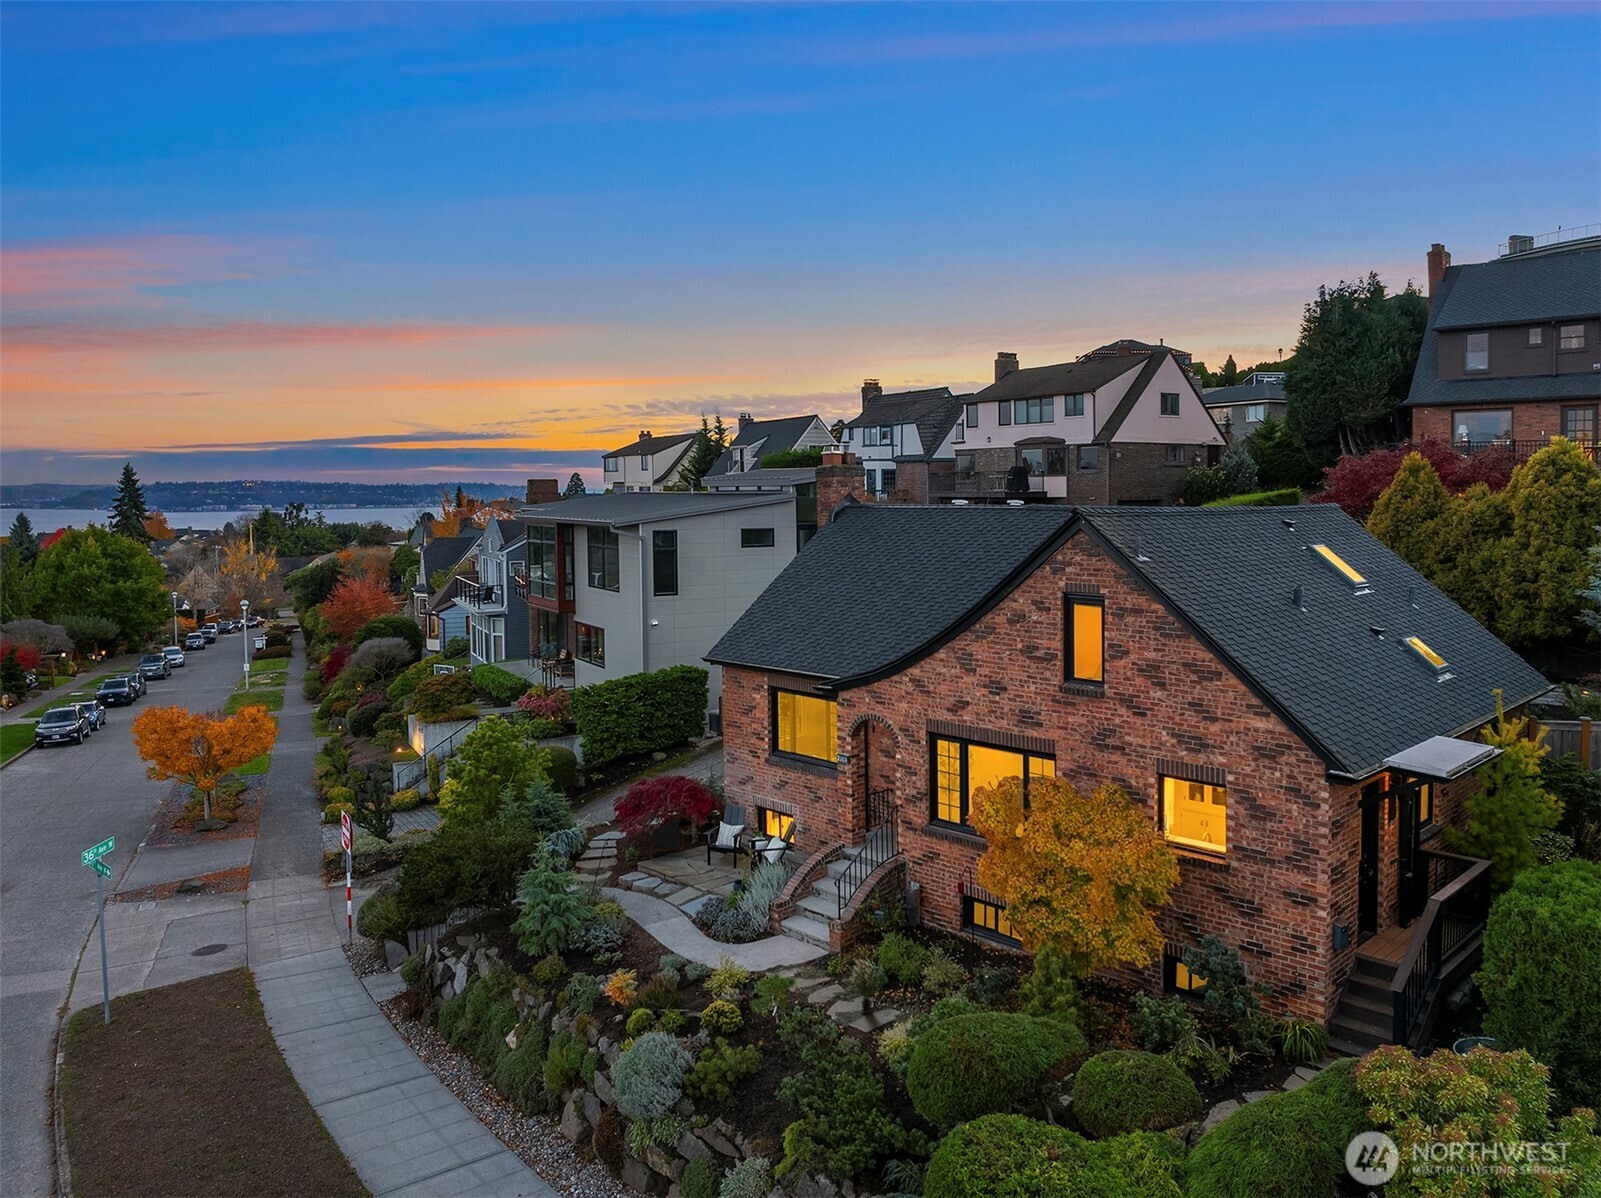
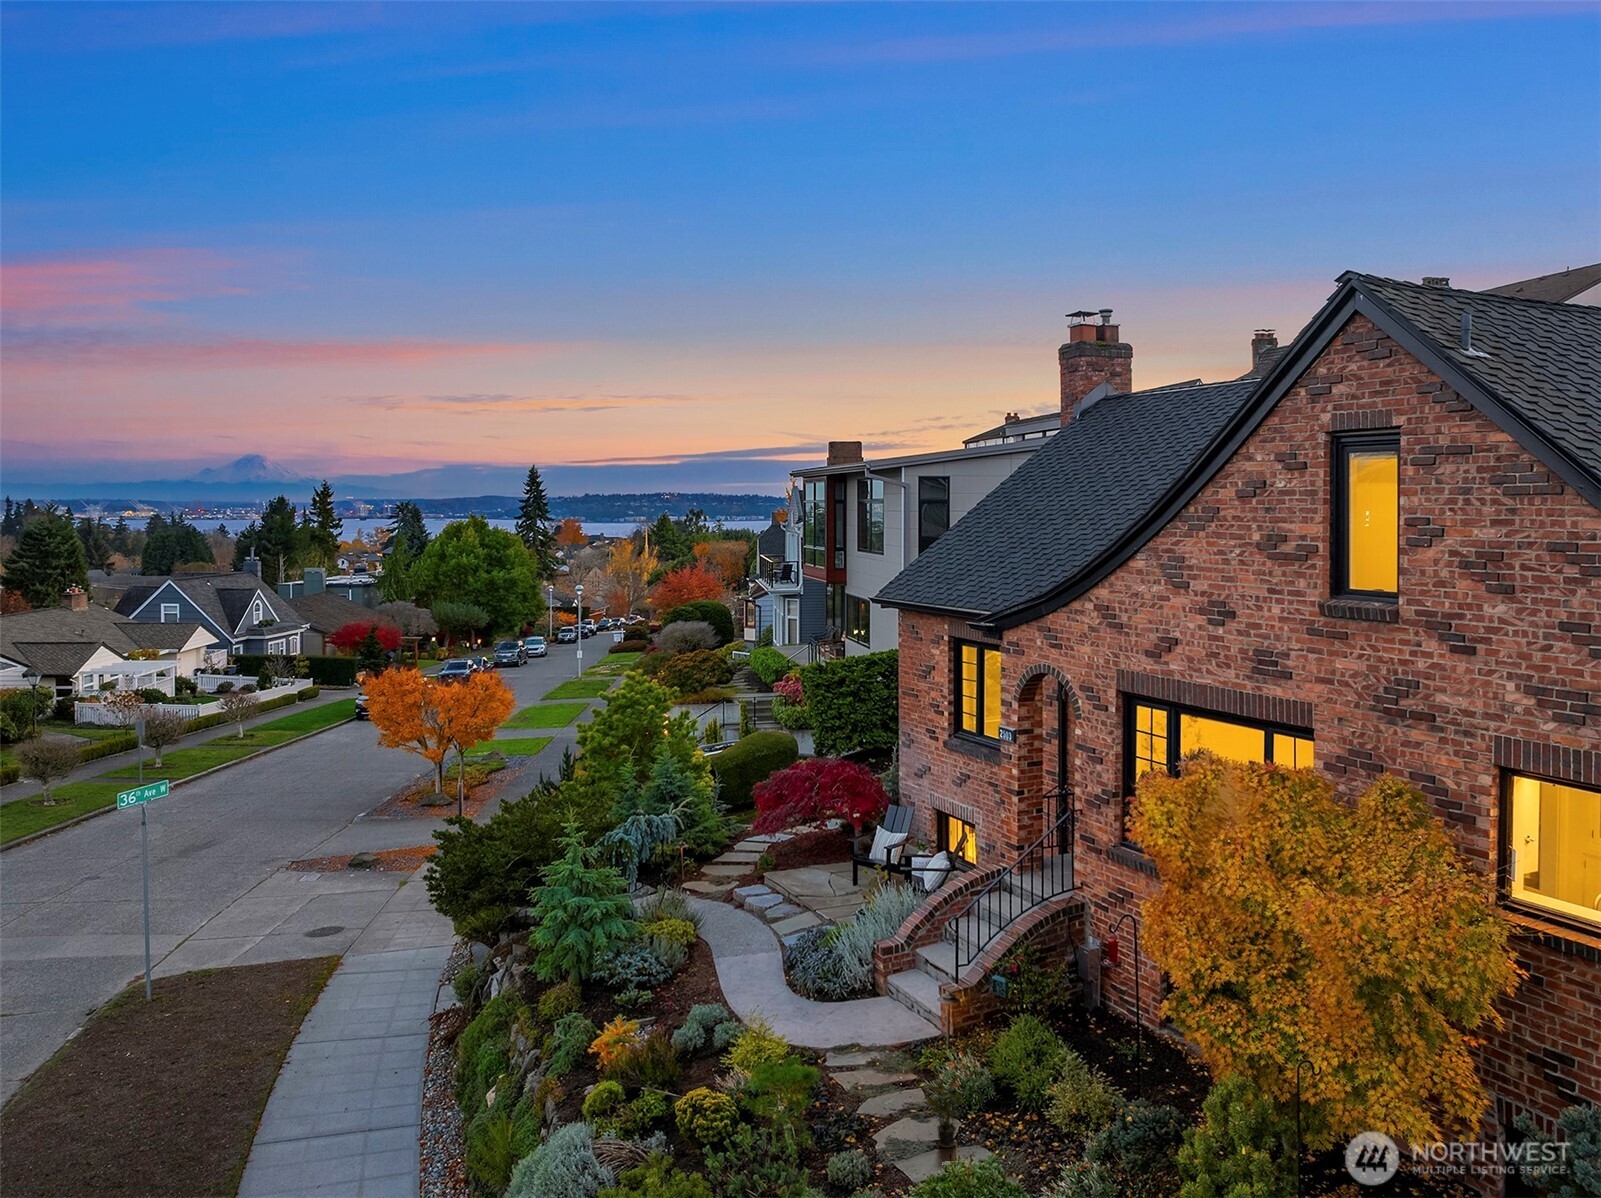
lounge chair: present [650,820,684,858] -> none [771,811,820,874]

